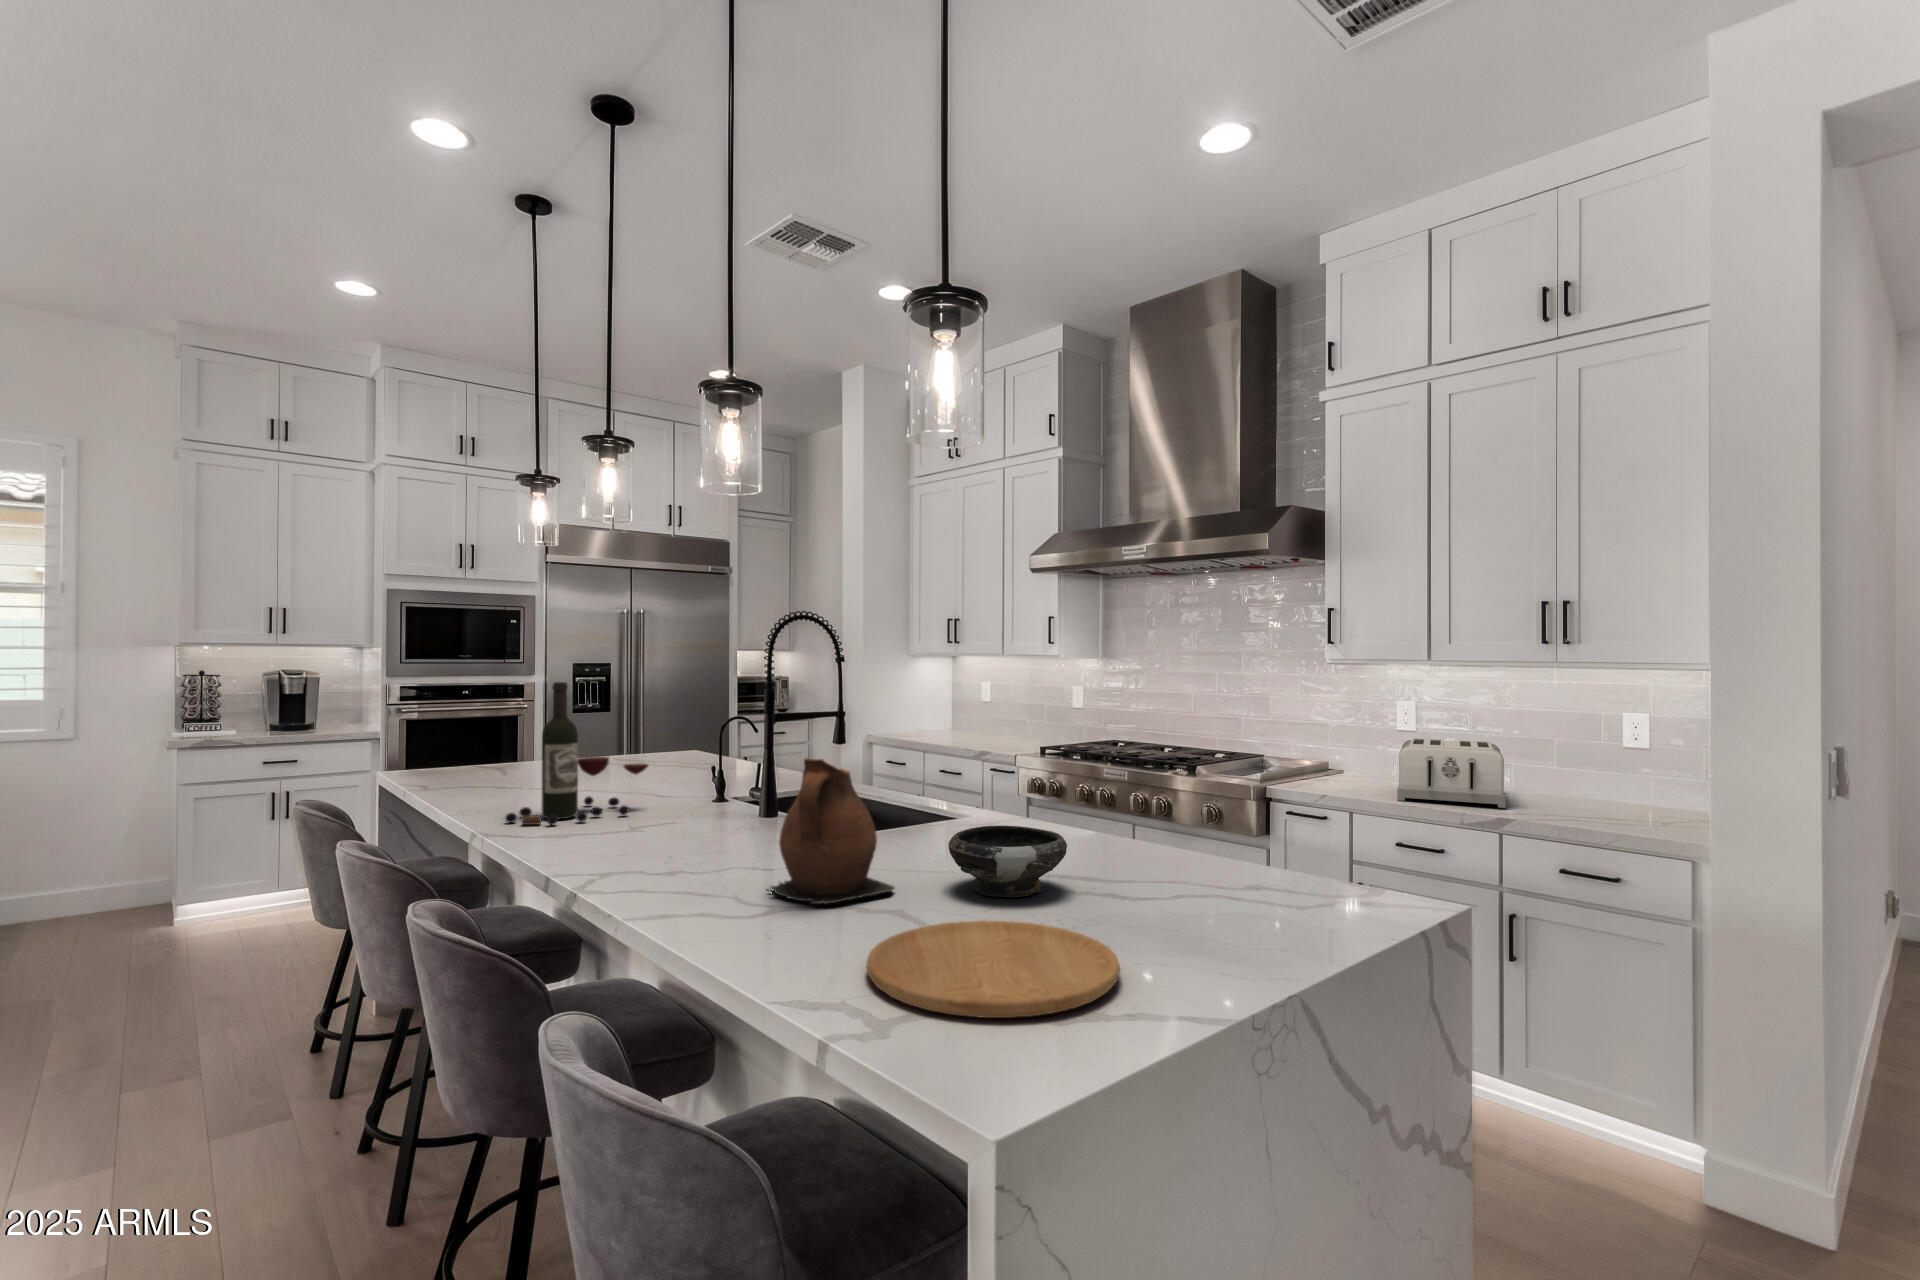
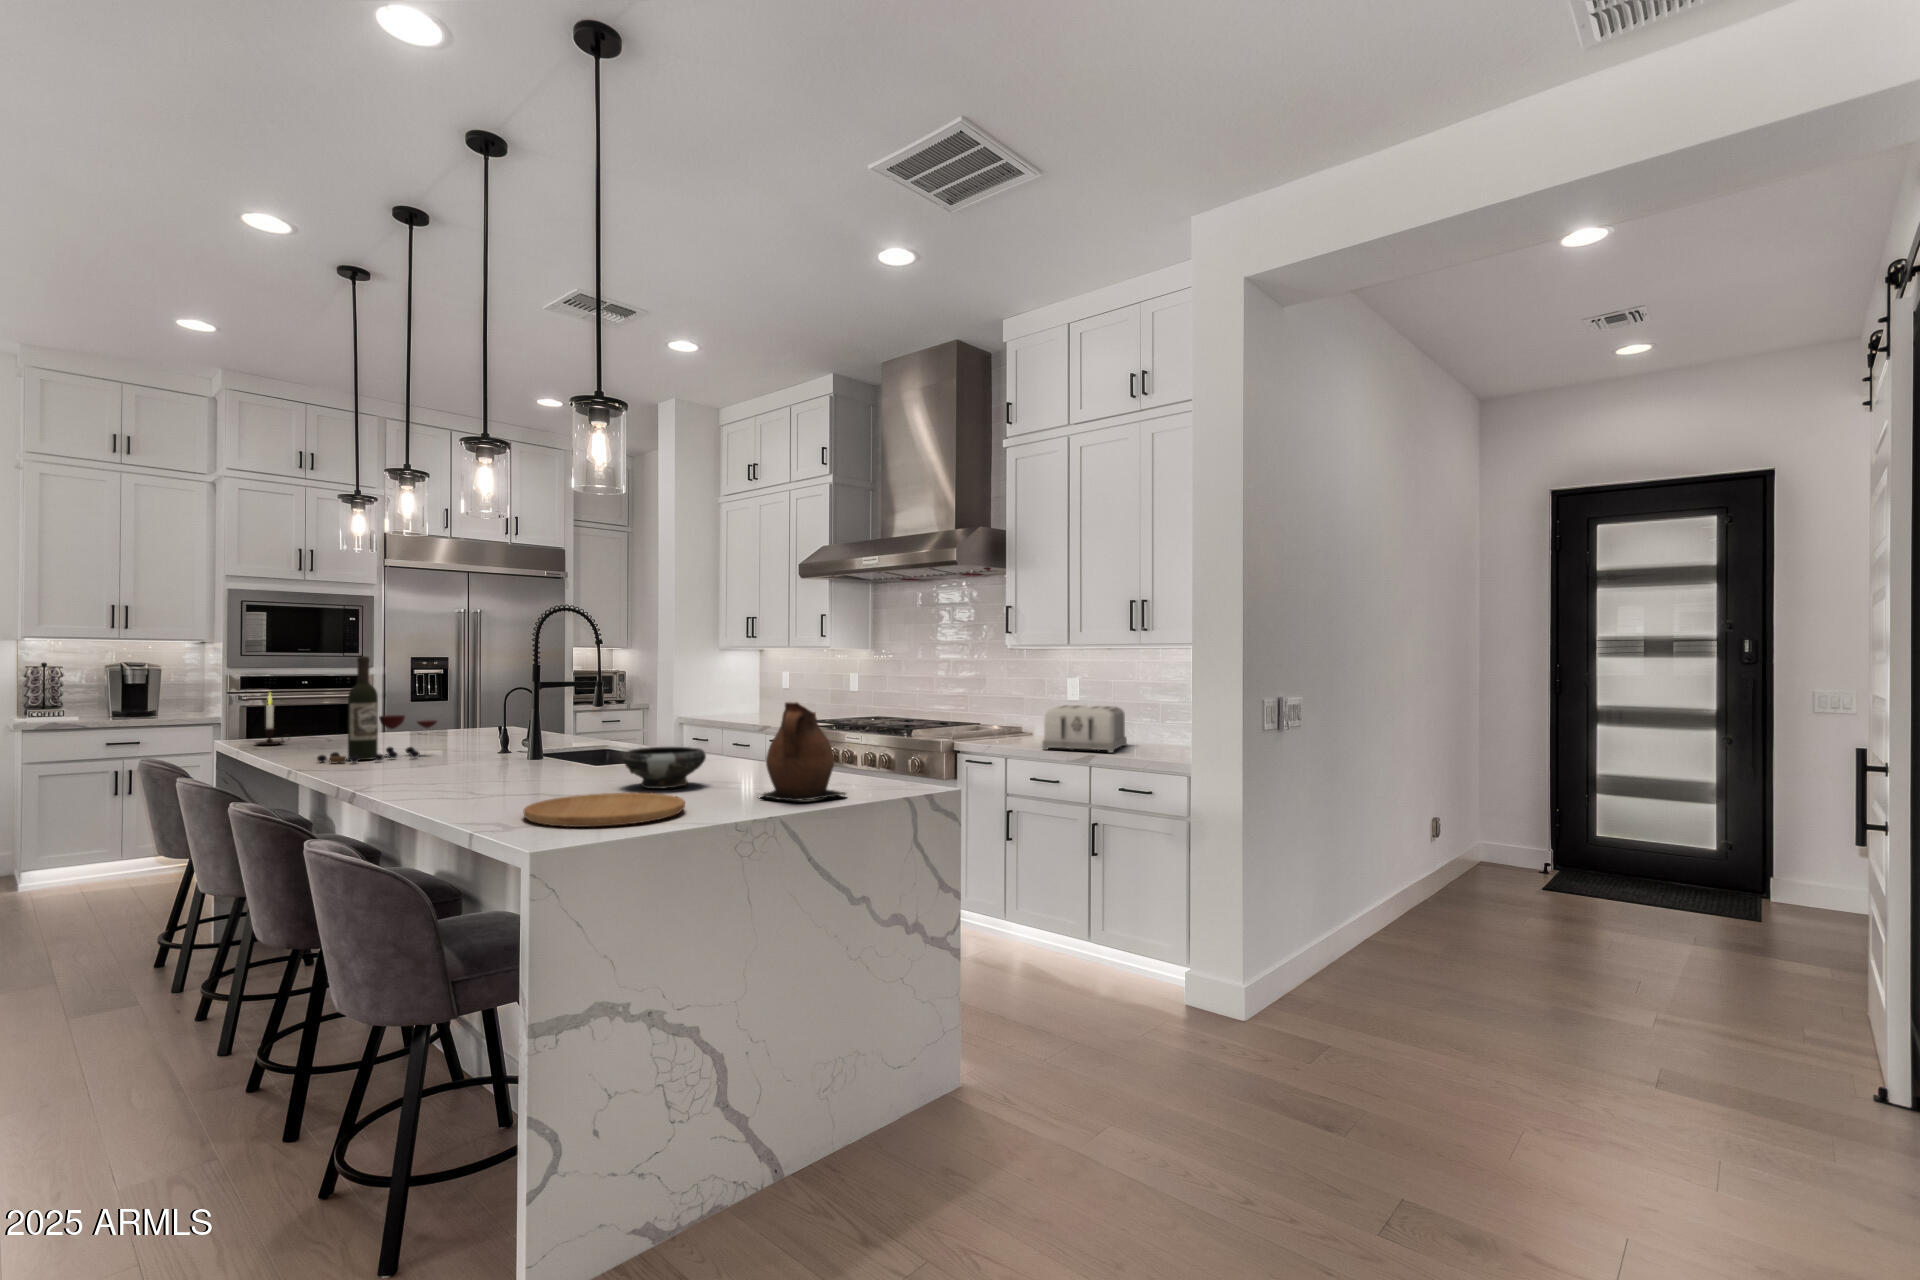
candle: none [423,720,464,787] -> present [256,694,287,745]
ceramic pitcher: present [770,758,894,904] -> present [762,702,846,801]

